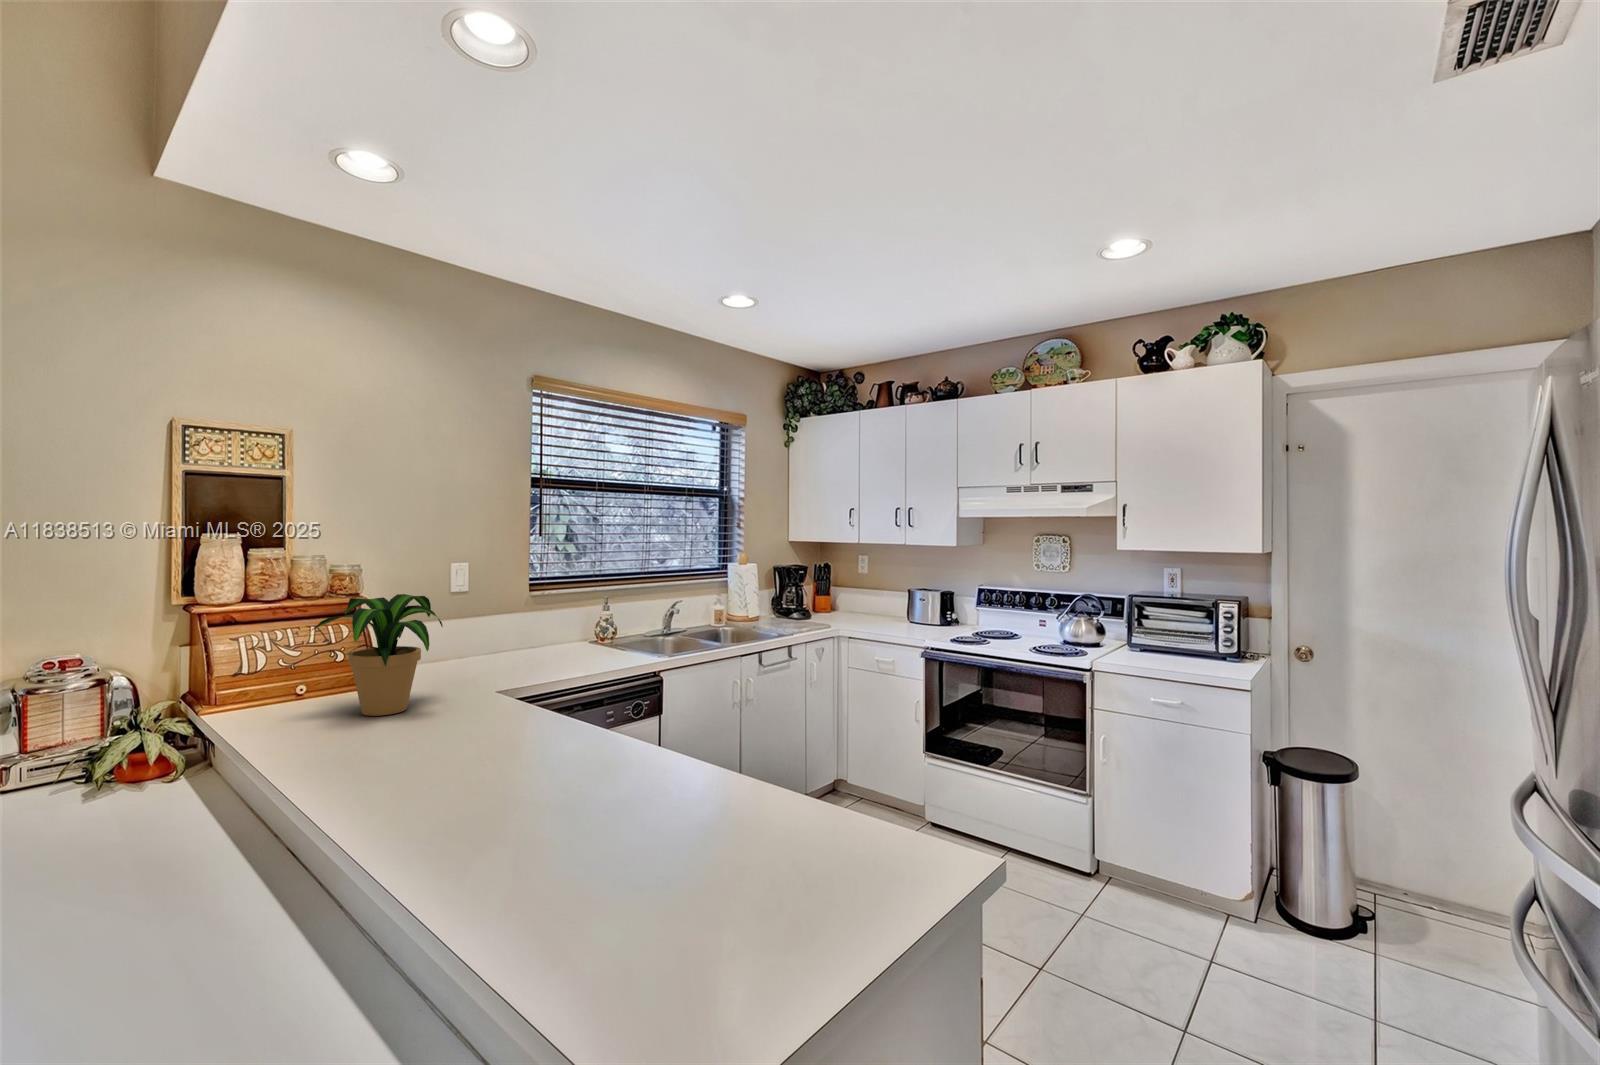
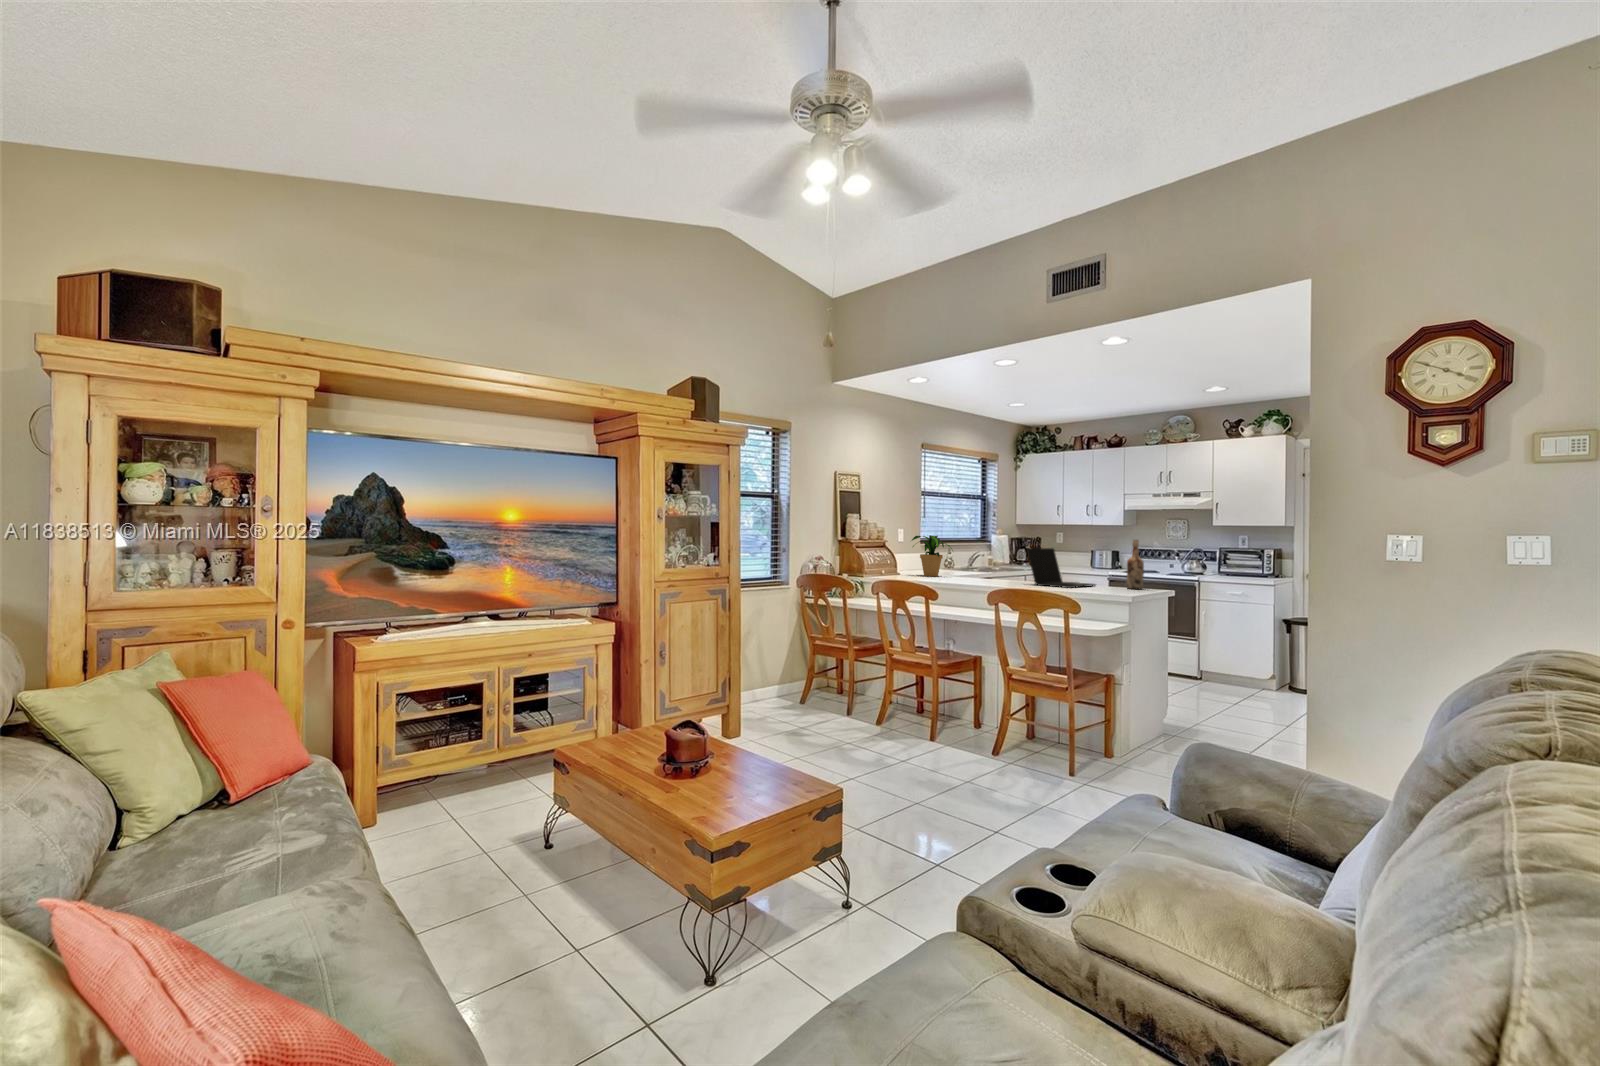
wine bottle: none [807,659,869,874] -> present [1127,540,1144,589]
laptop: none [447,660,727,893] -> present [1027,548,1095,588]

